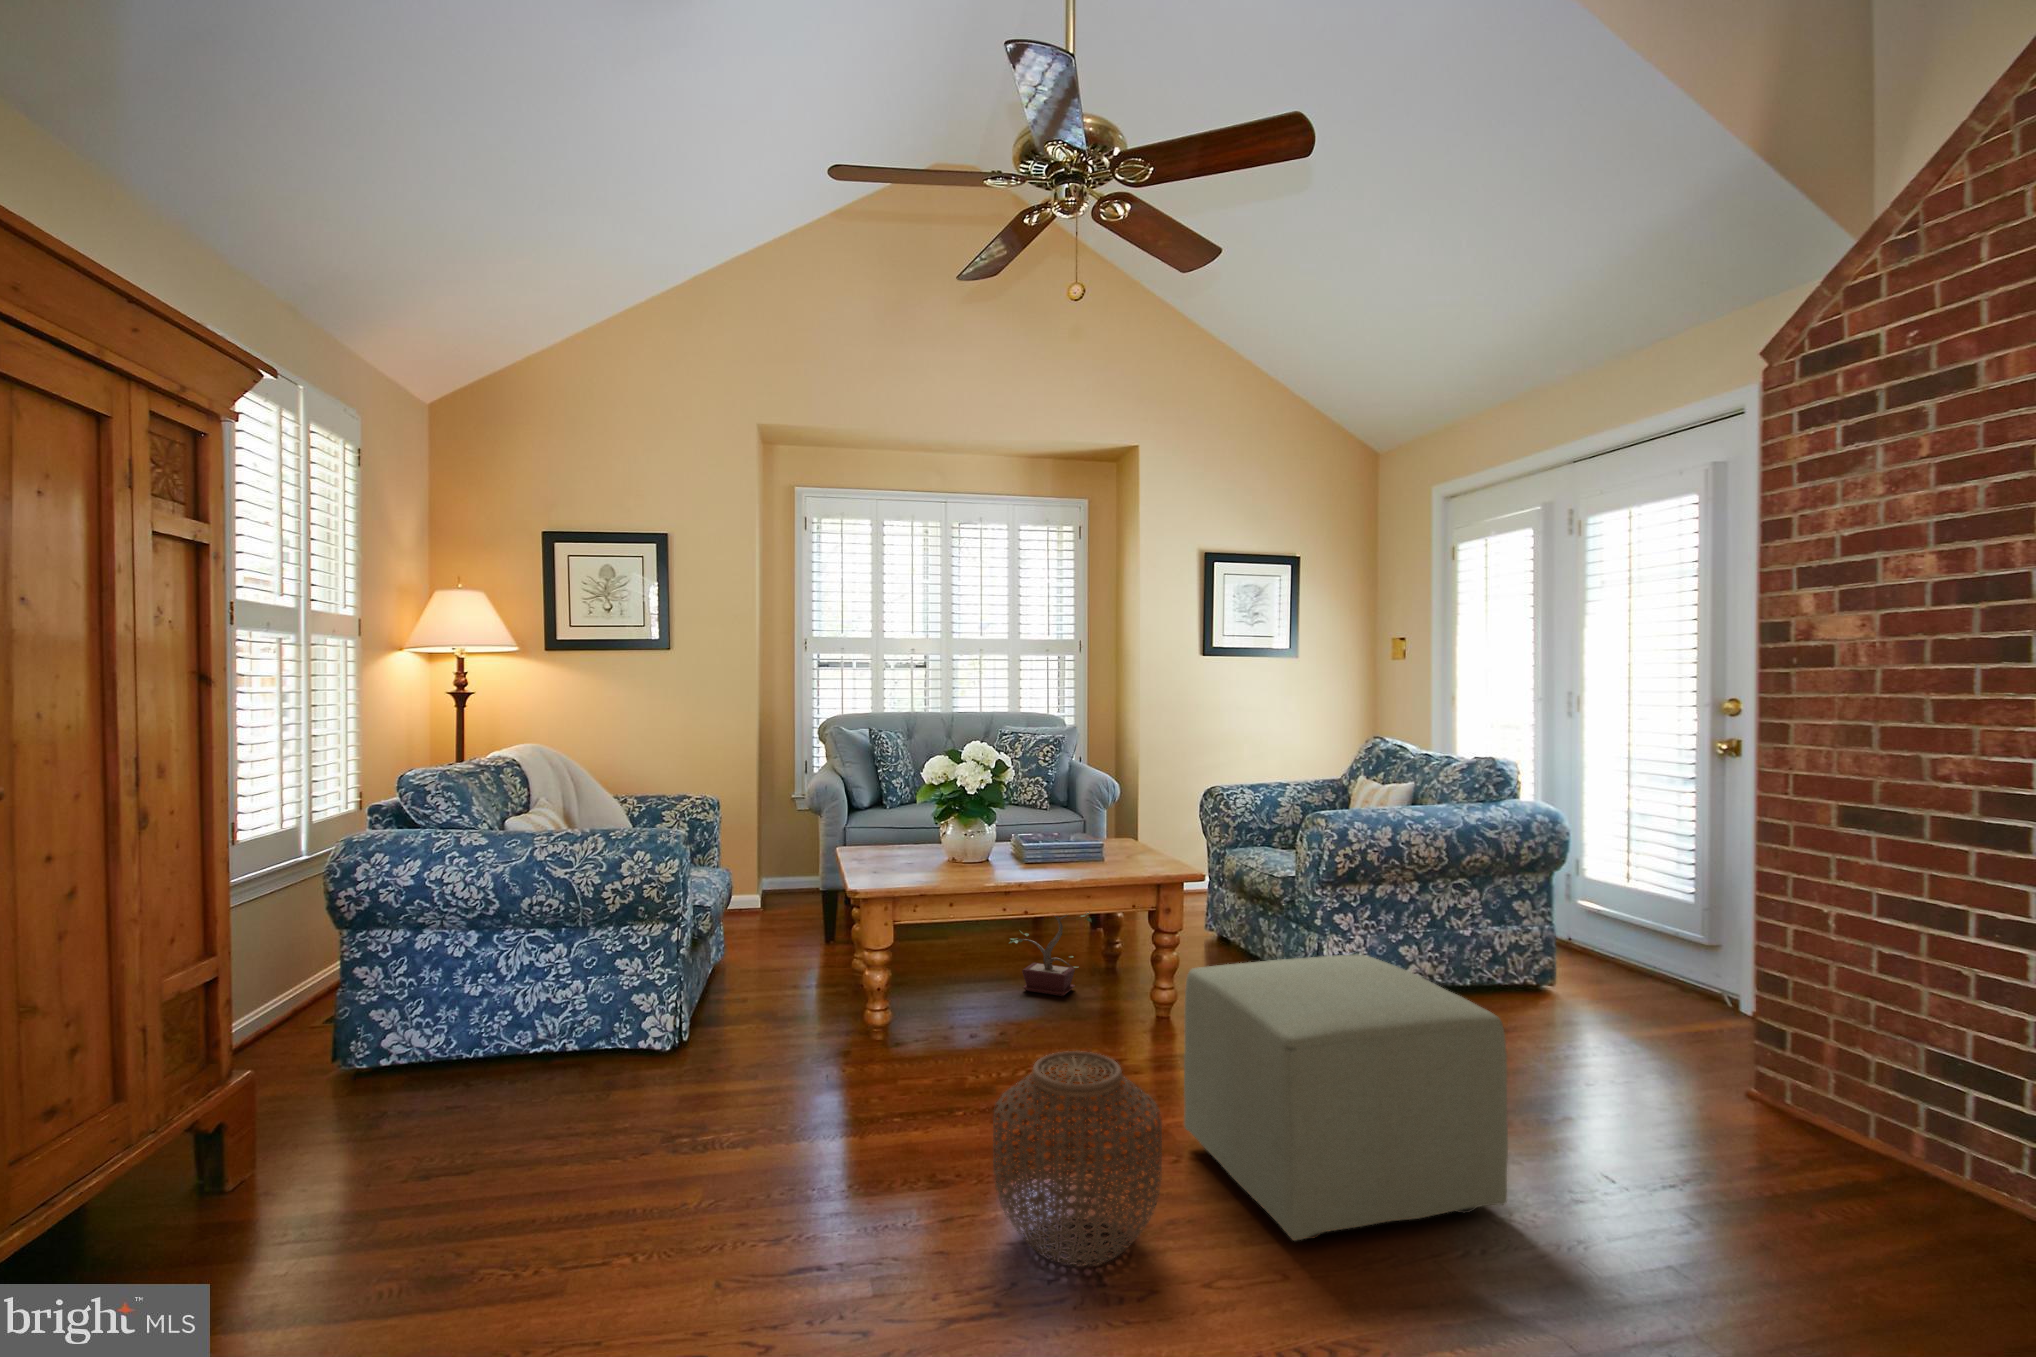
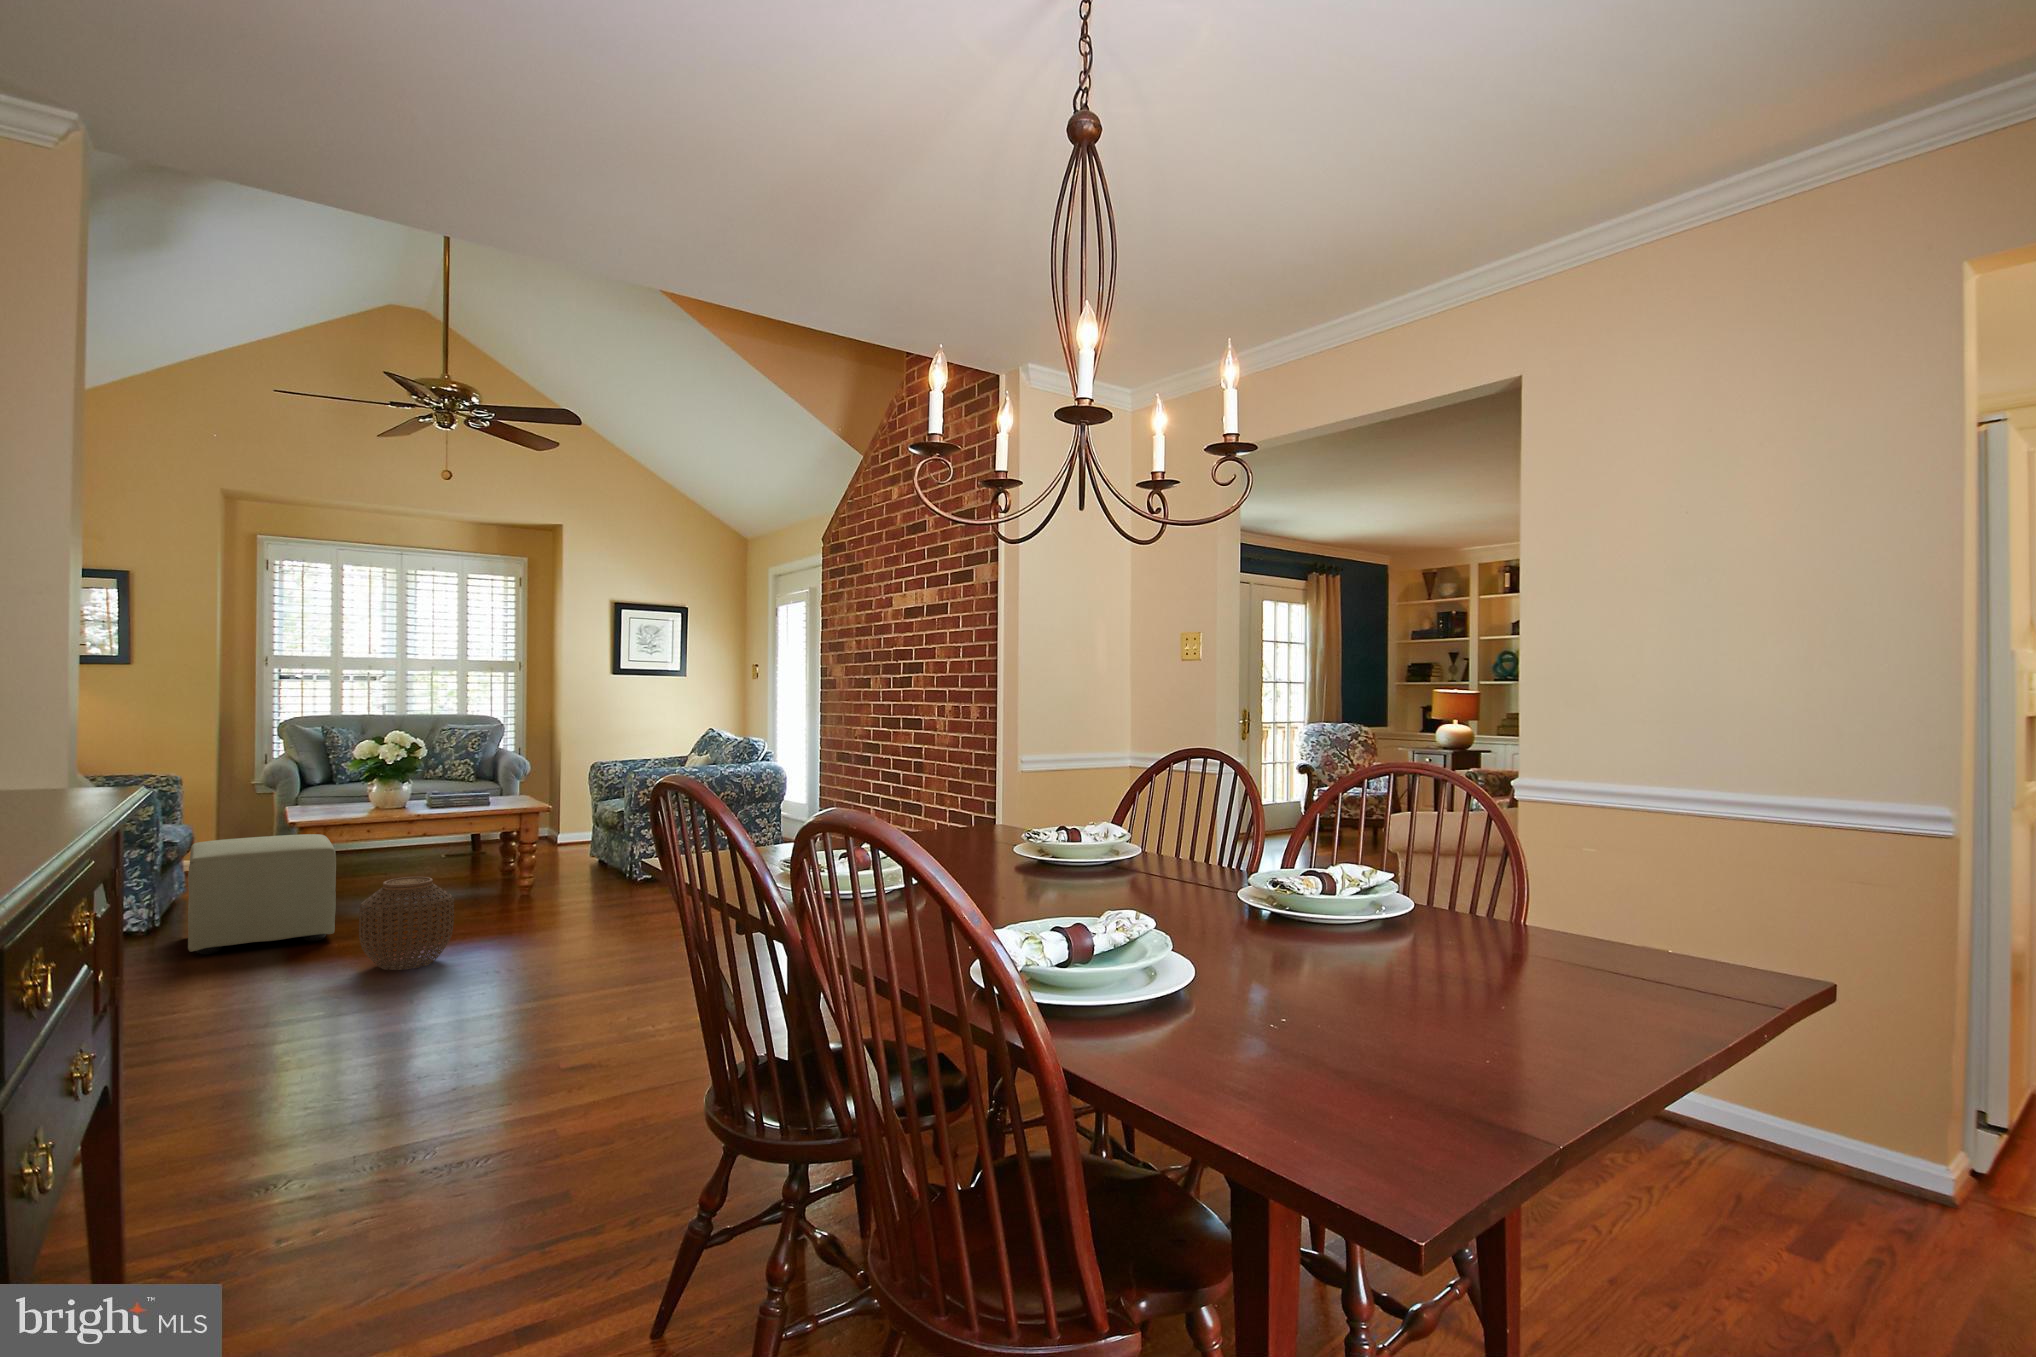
potted plant: present [1009,912,1092,996] -> none [418,812,490,894]
ottoman: present [1184,954,1508,1240] -> present [188,834,336,954]

